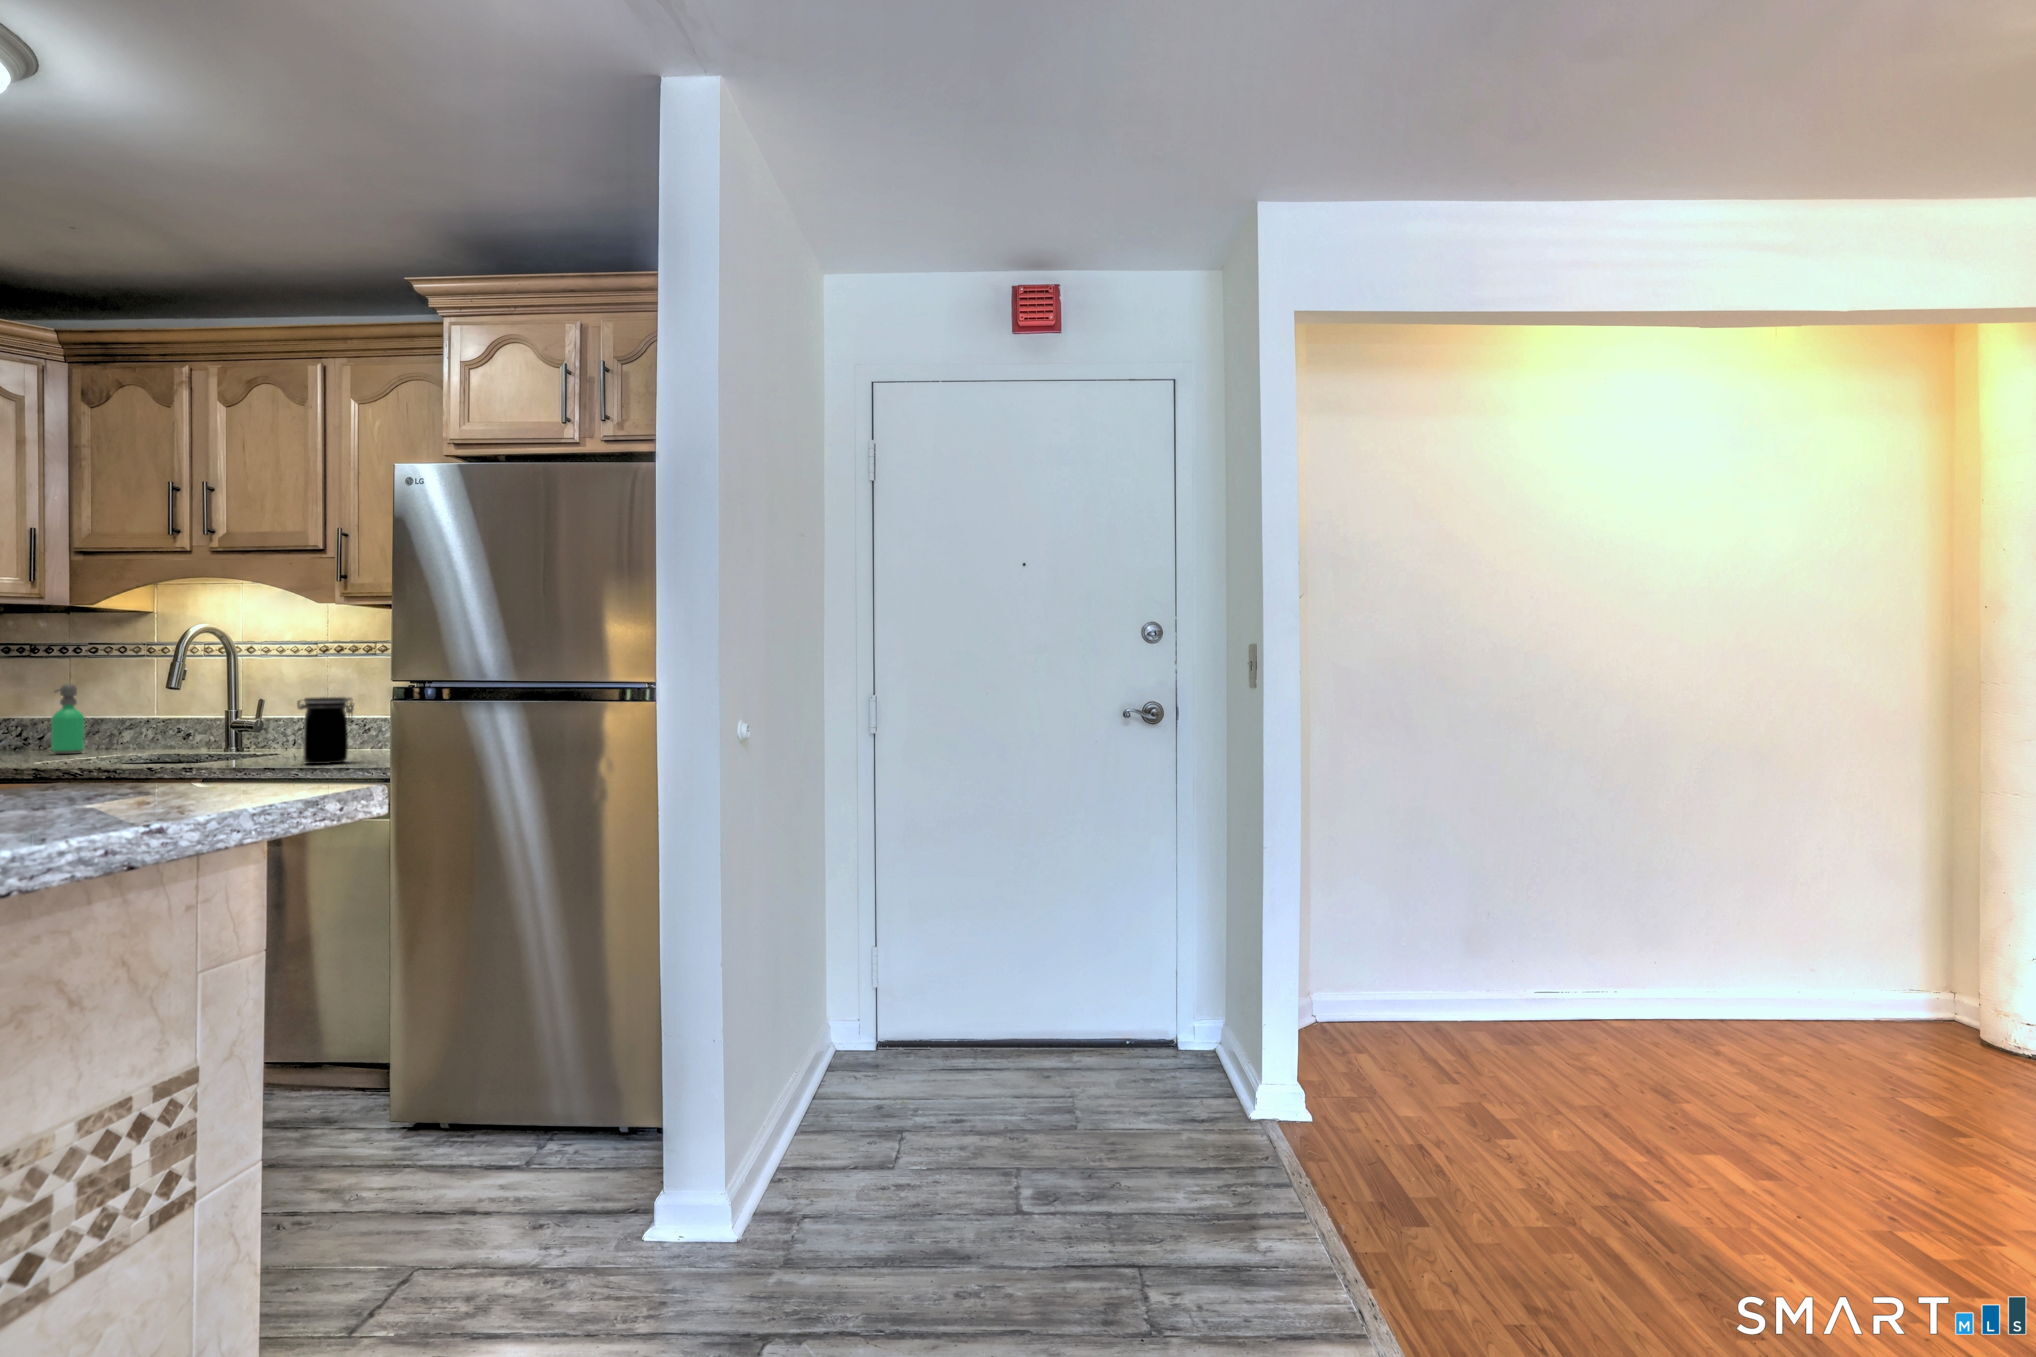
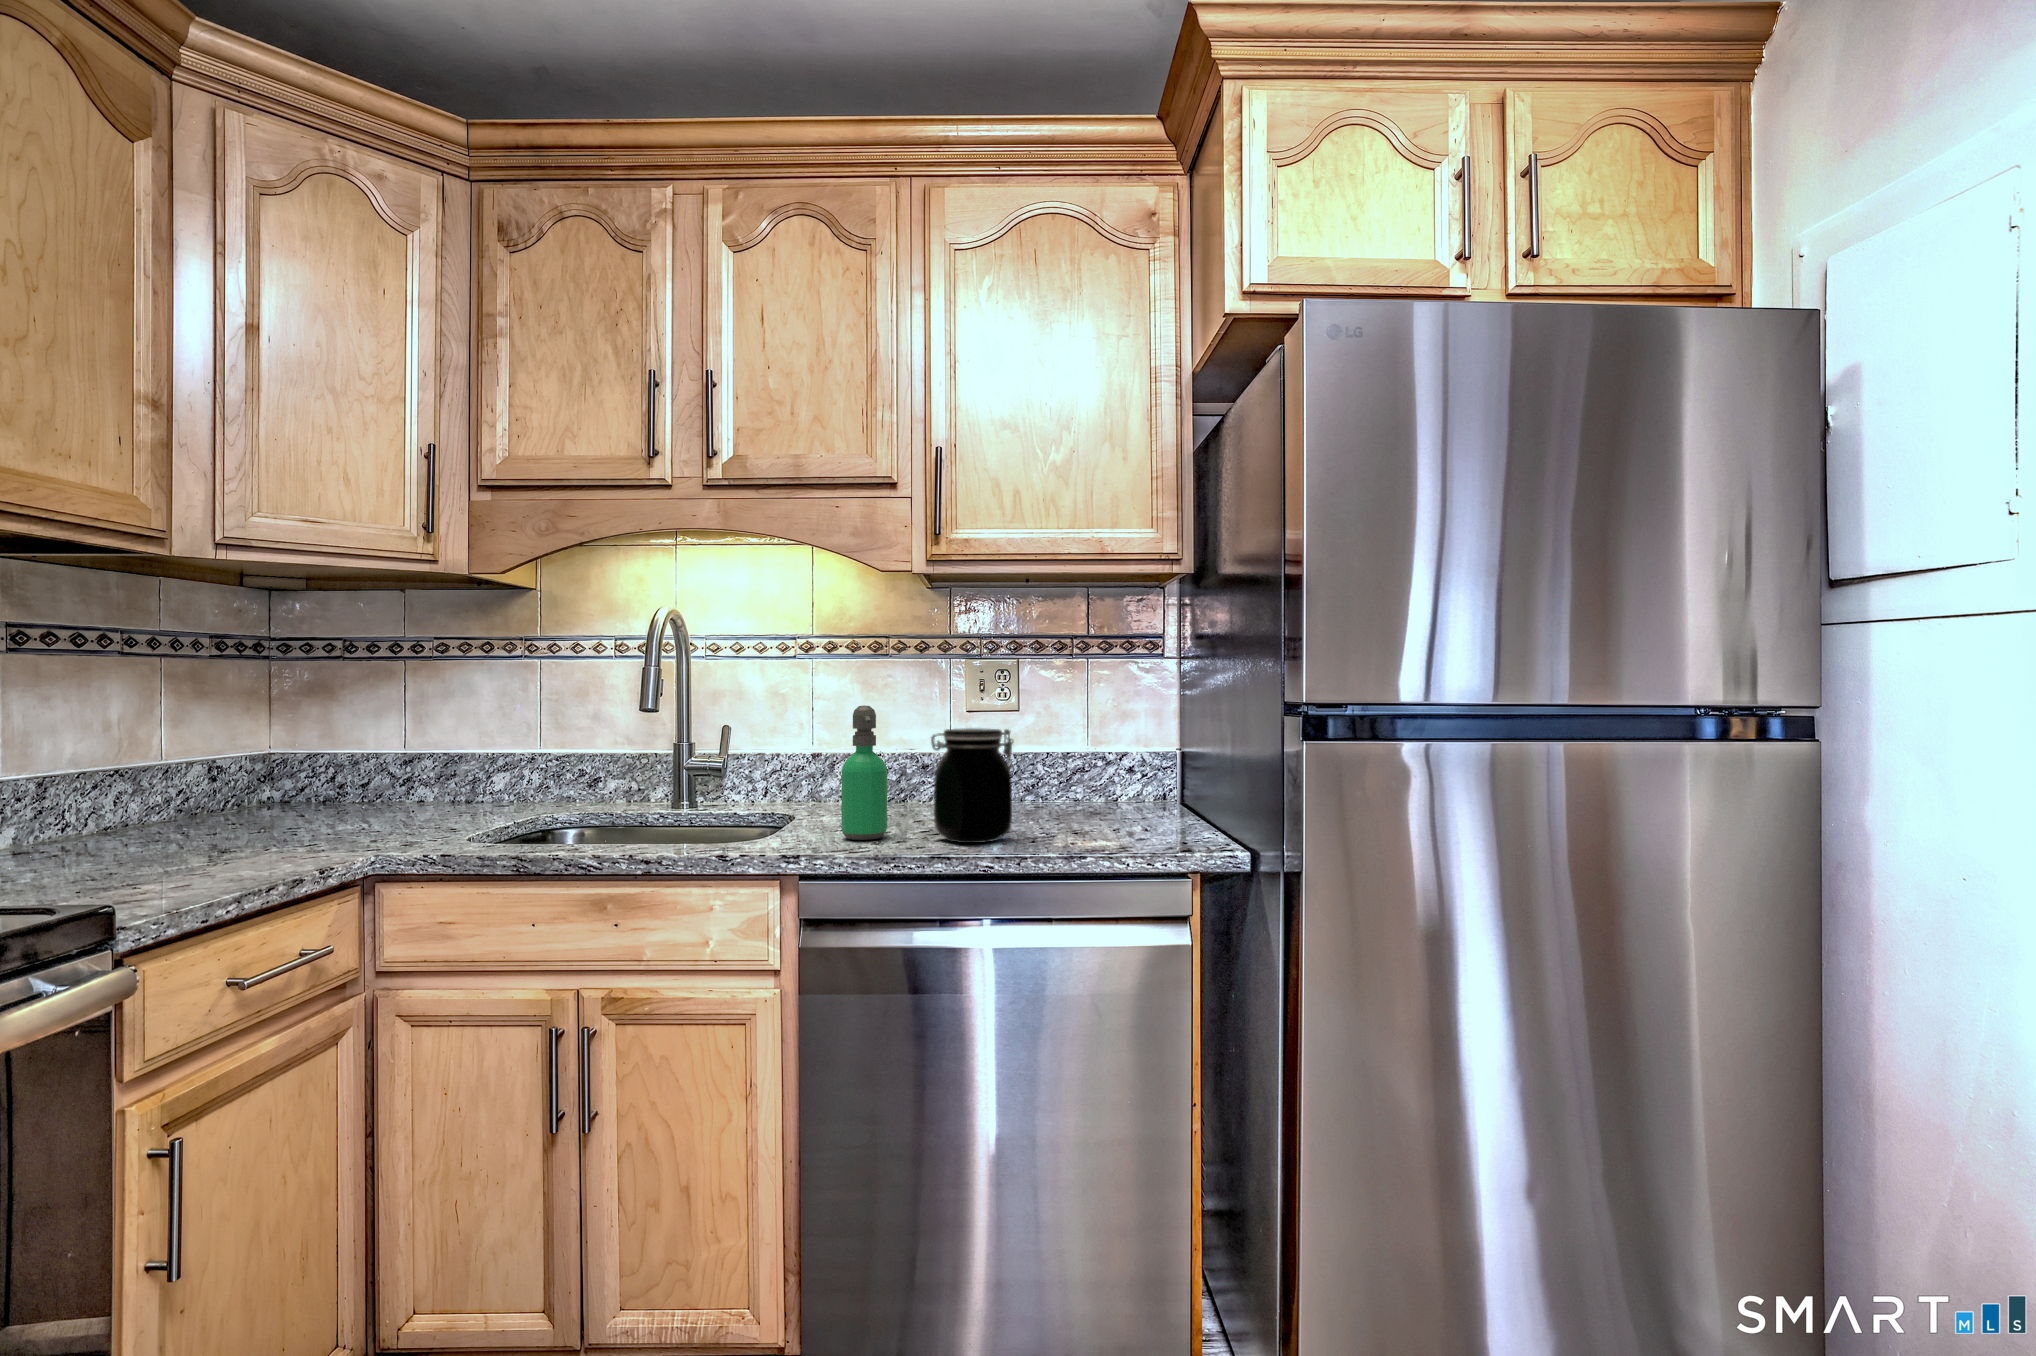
soap dispenser: present [51,684,85,754] -> present [841,705,887,840]

